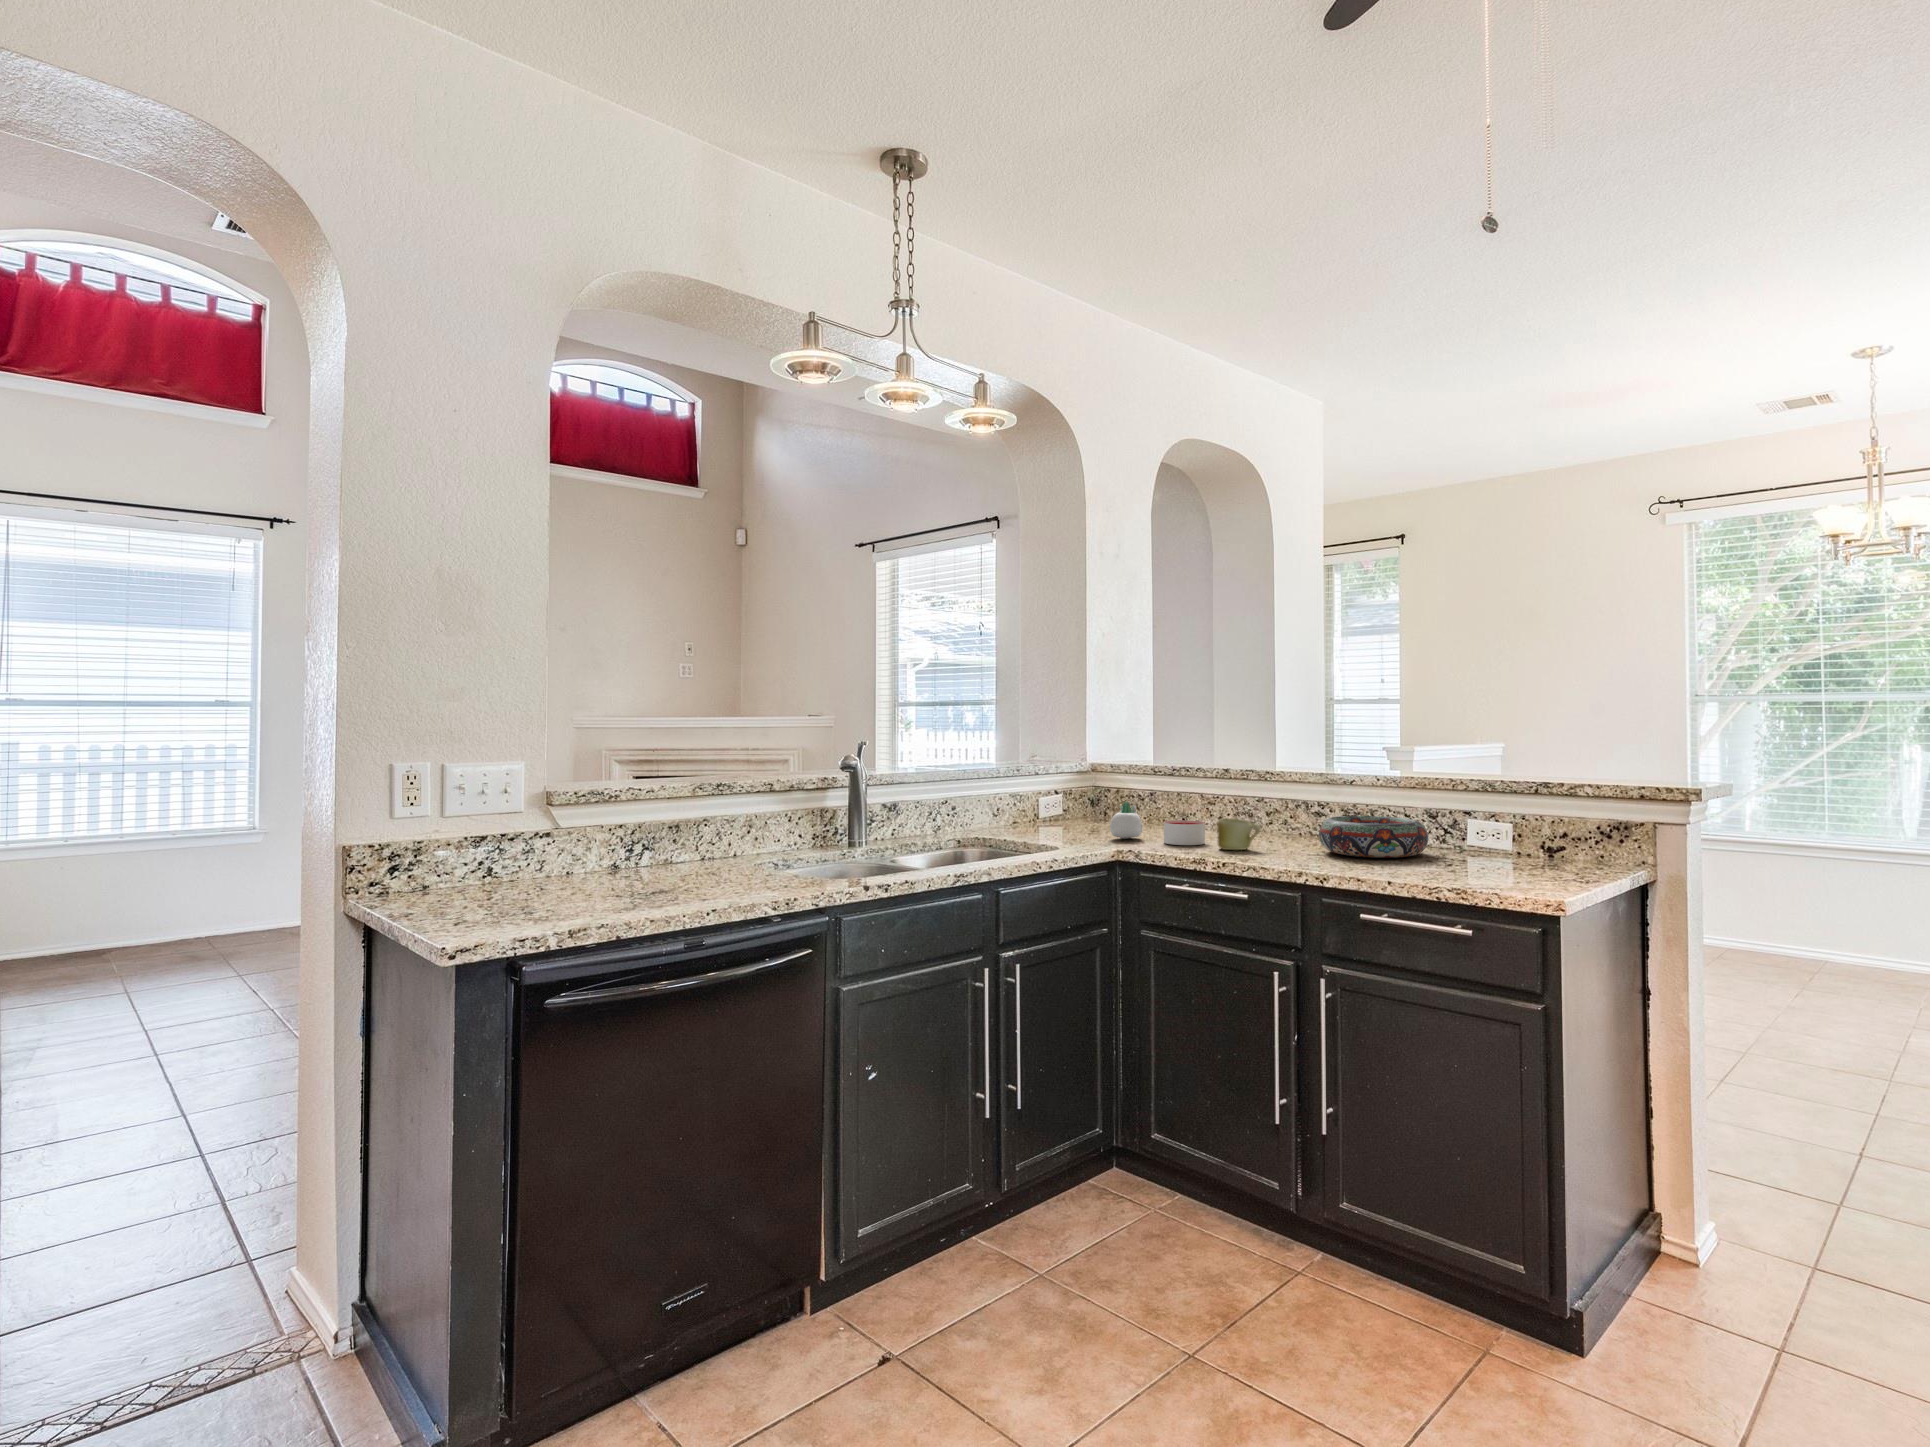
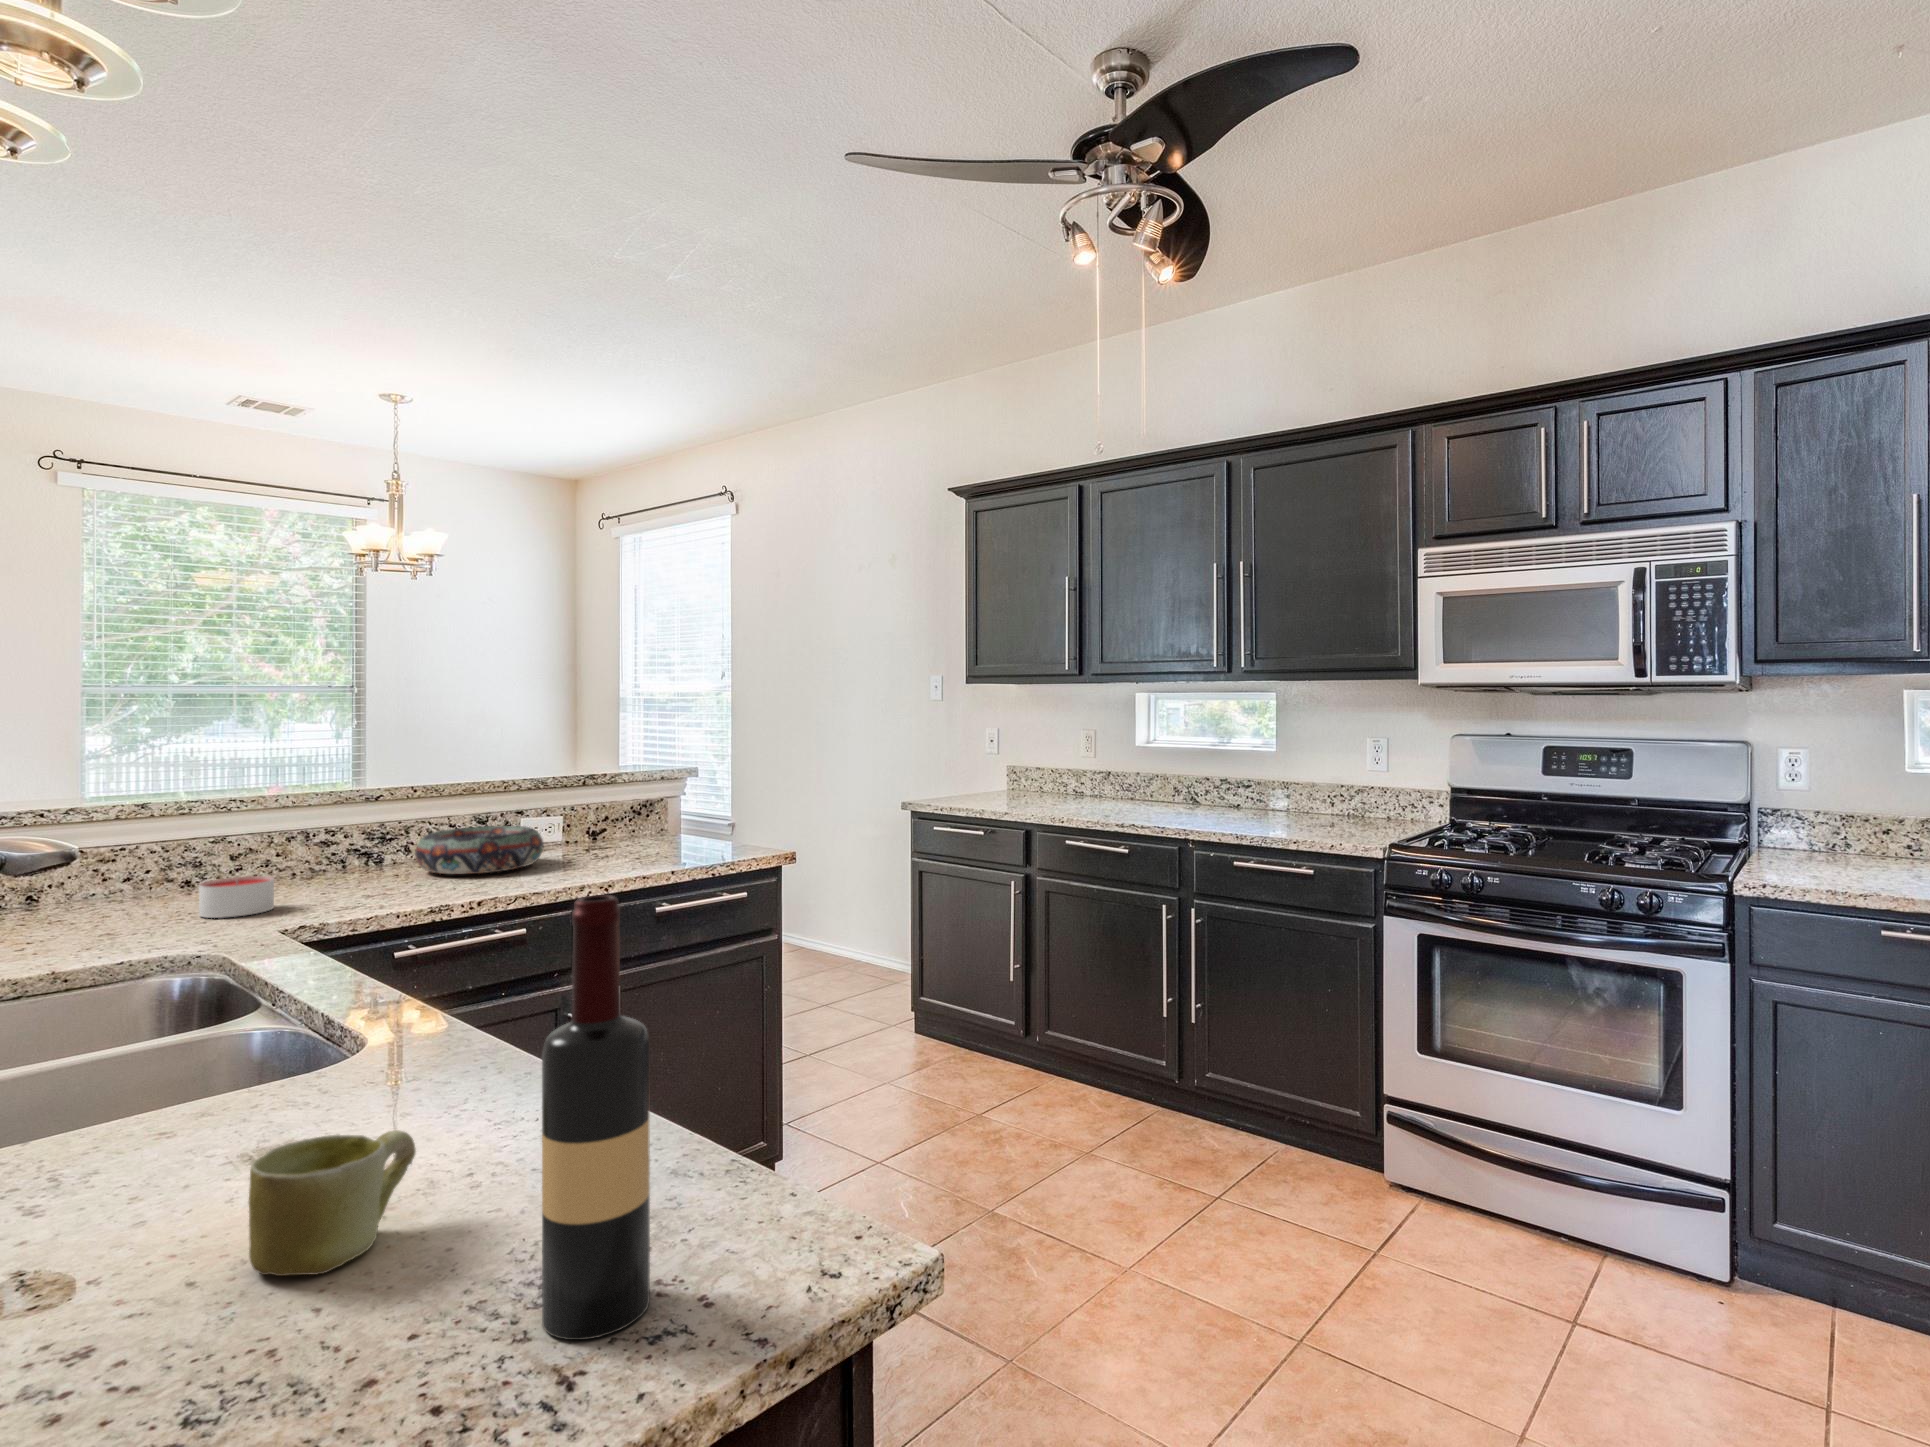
wine bottle: none [499,769,542,931] -> present [542,895,650,1340]
succulent planter: present [1110,802,1142,839] -> none [75,870,154,932]
mug: present [1217,818,1261,850] -> present [249,1130,416,1276]

